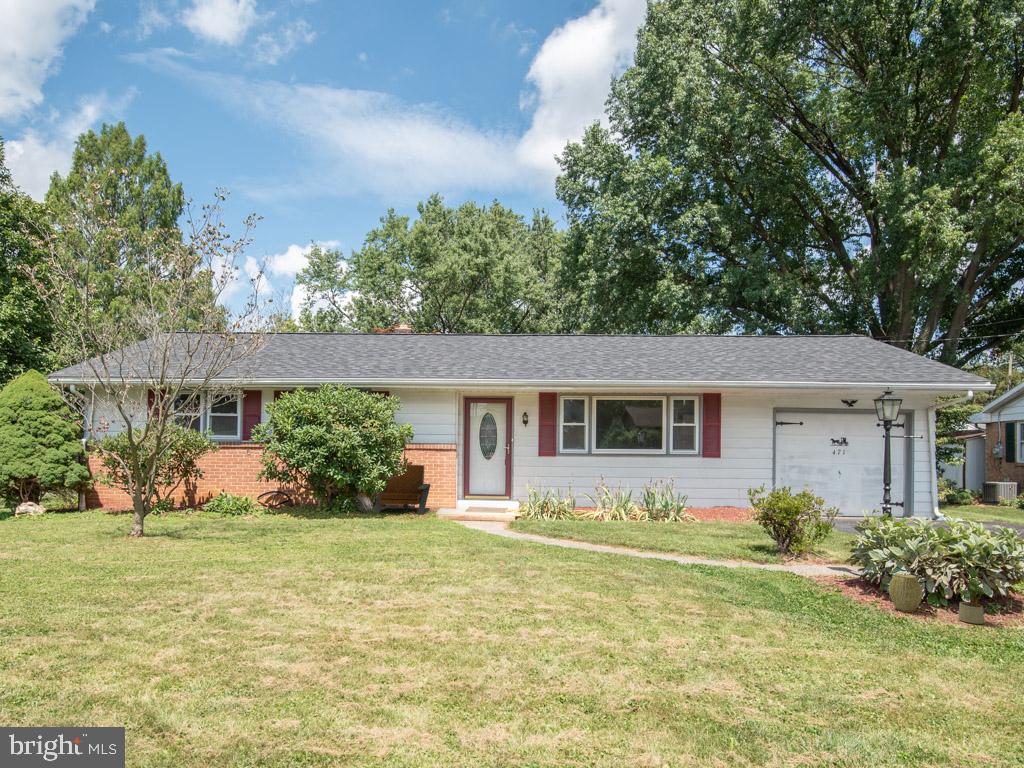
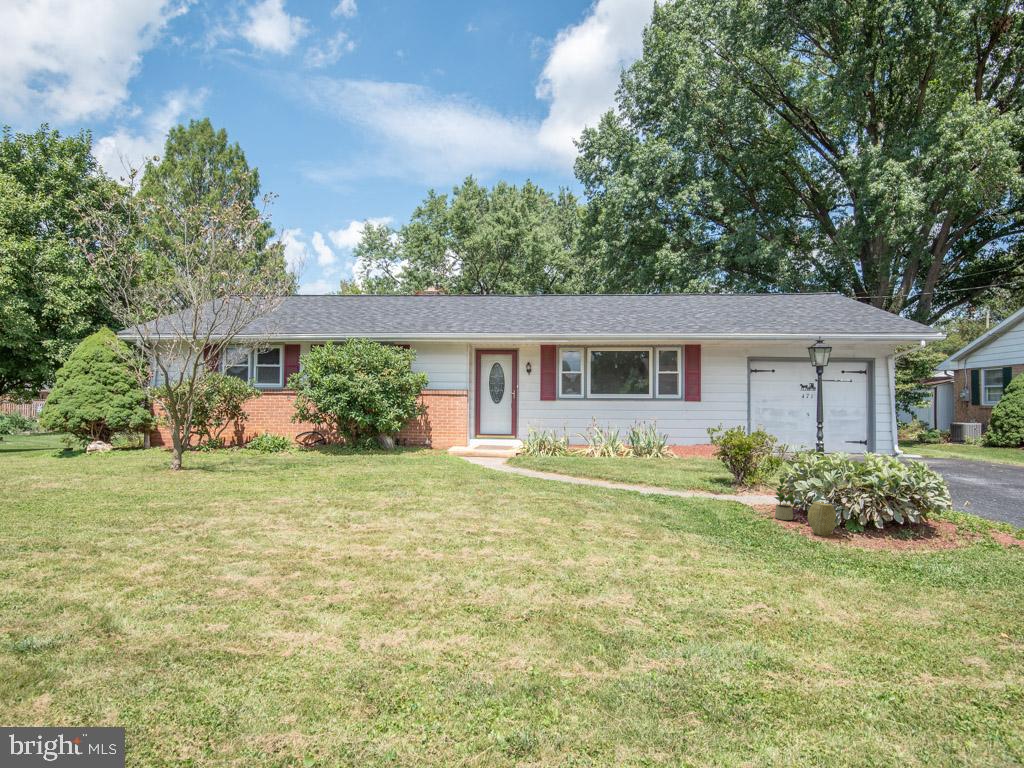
lounge chair: present [372,465,430,515] -> none [392,408,444,451]
potted plant: present [957,567,988,624] -> present [775,477,795,520]

